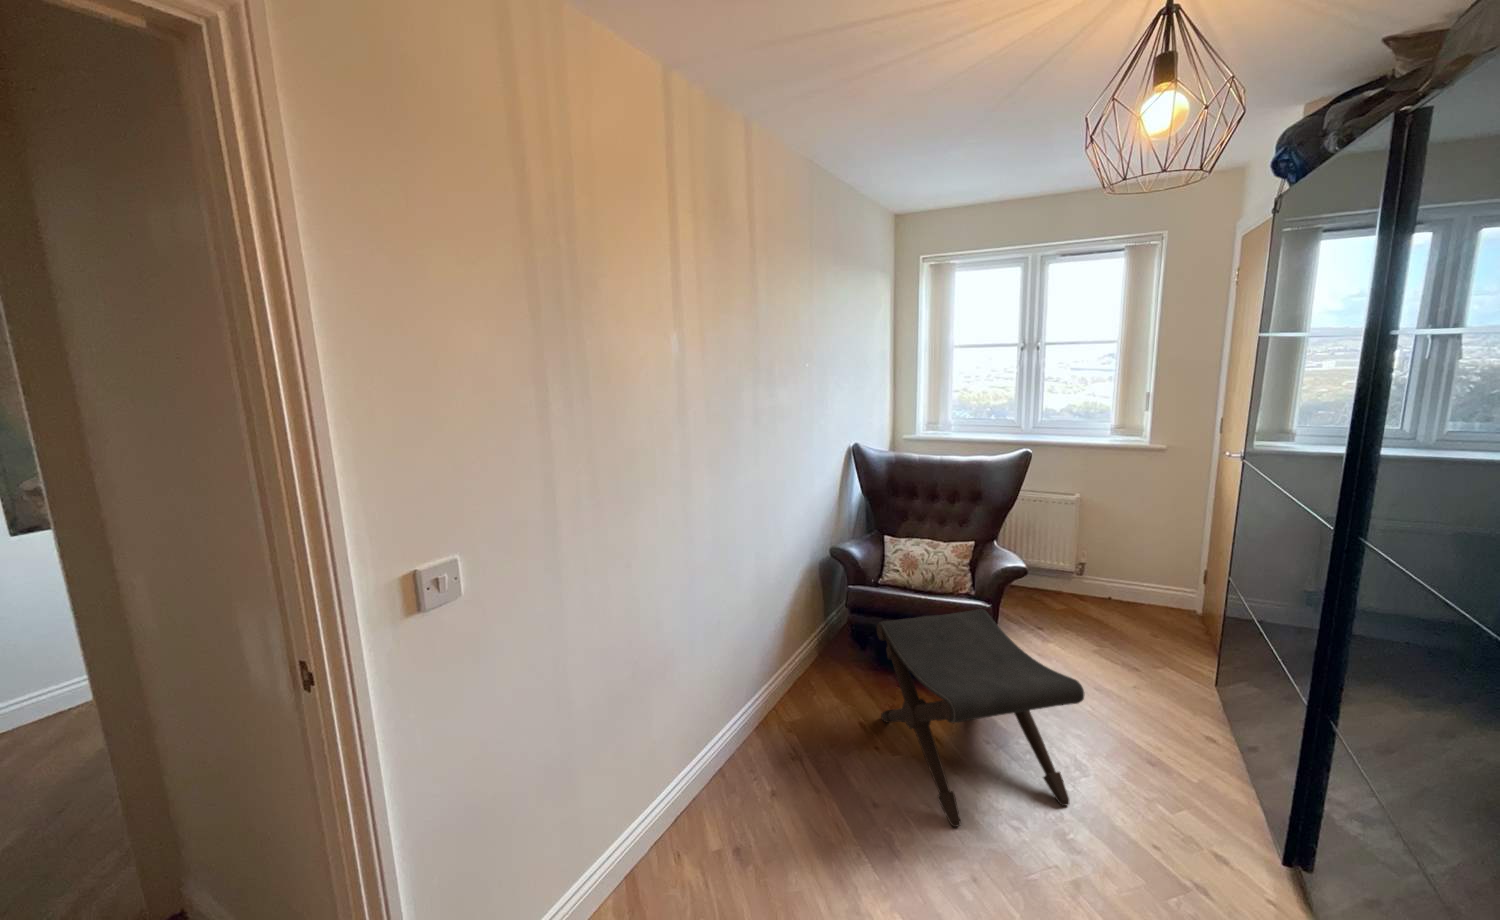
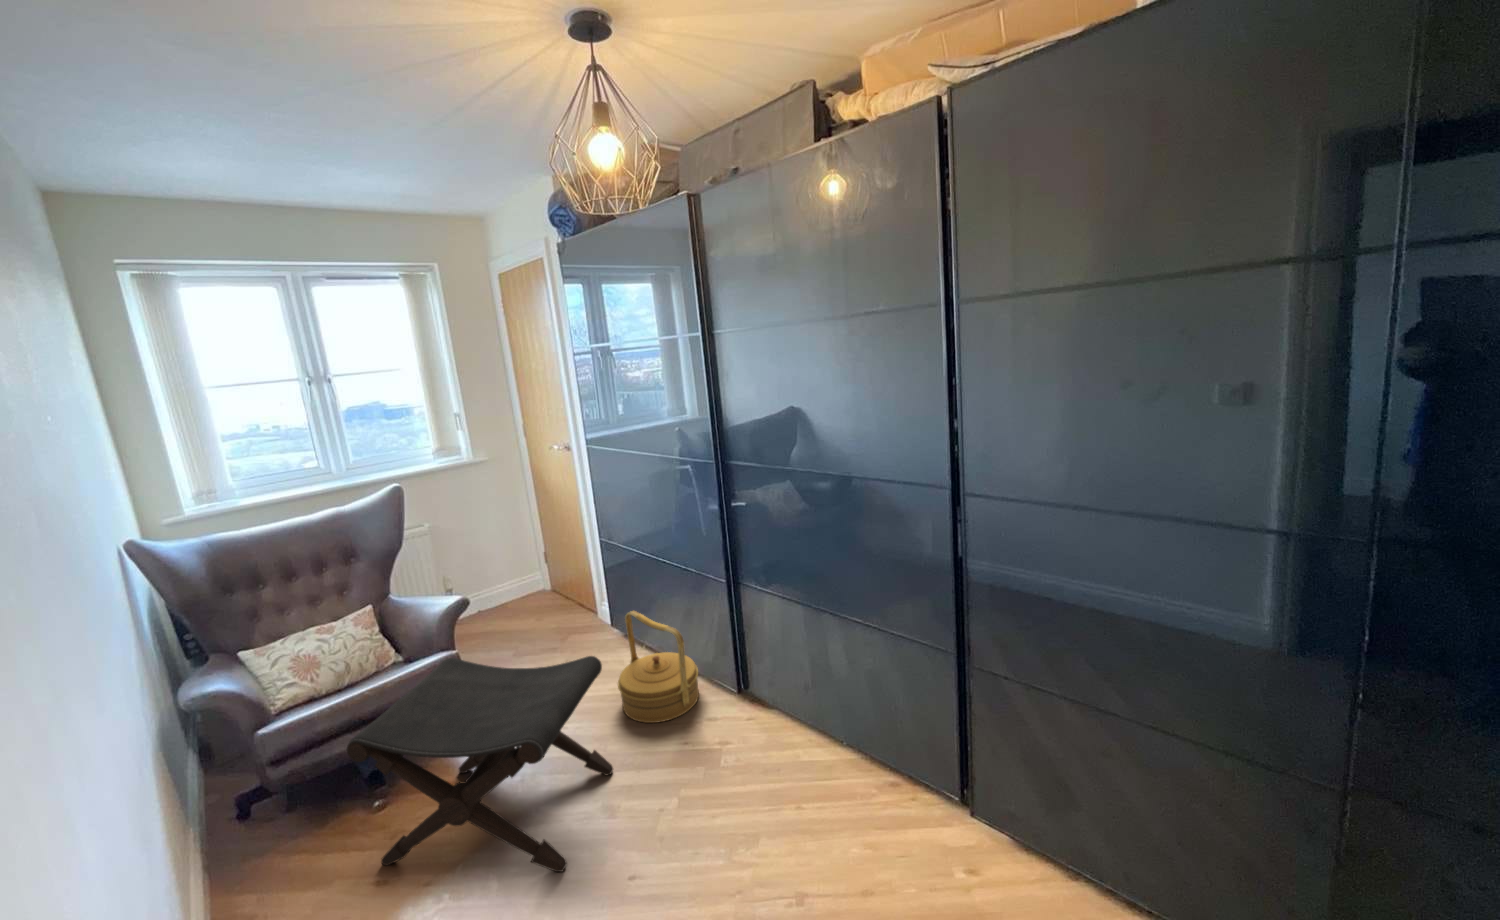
woven basket: none [1138,675,1266,835] -> present [618,611,699,723]

